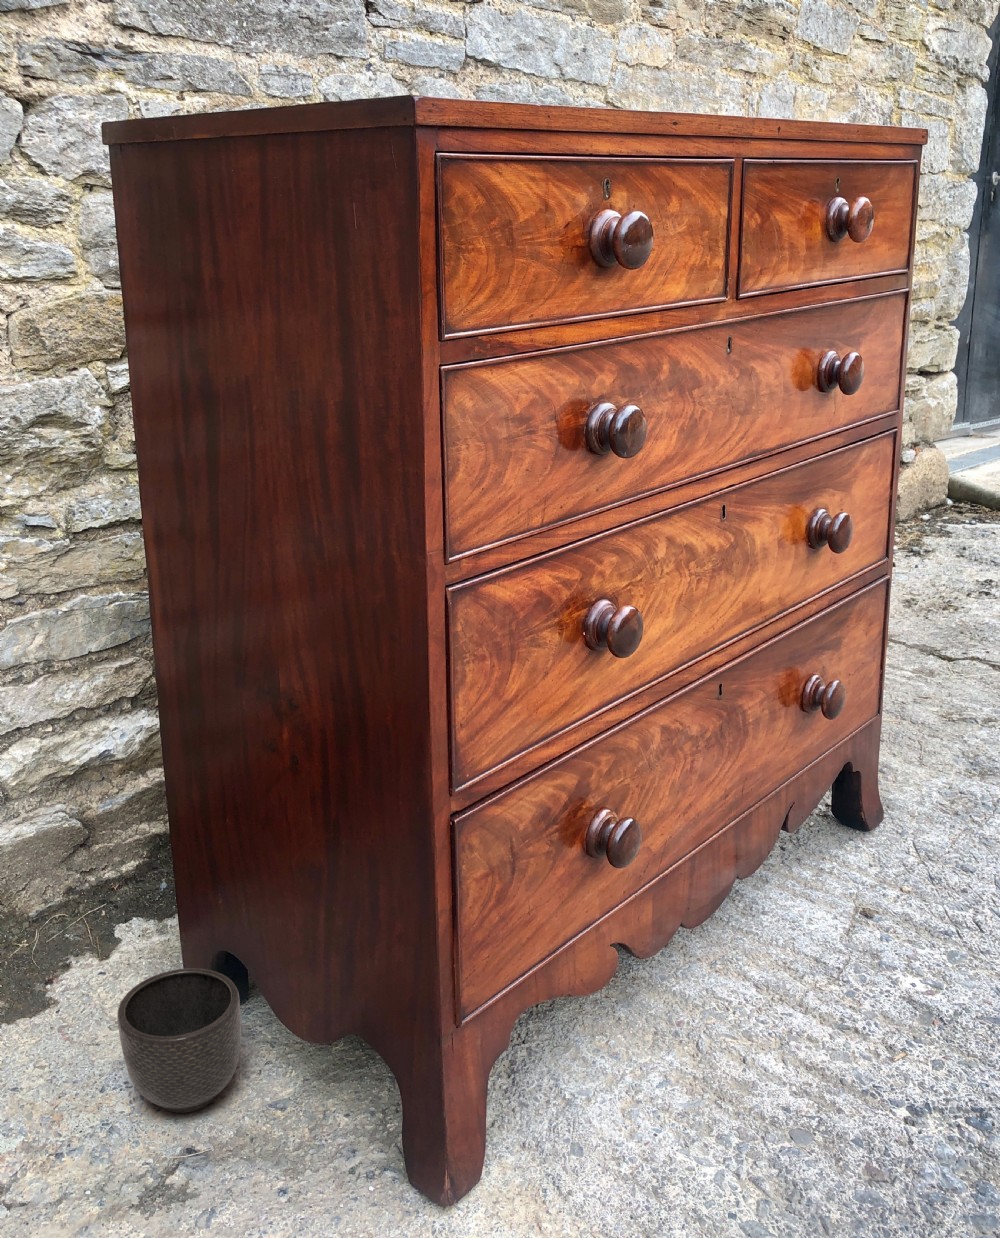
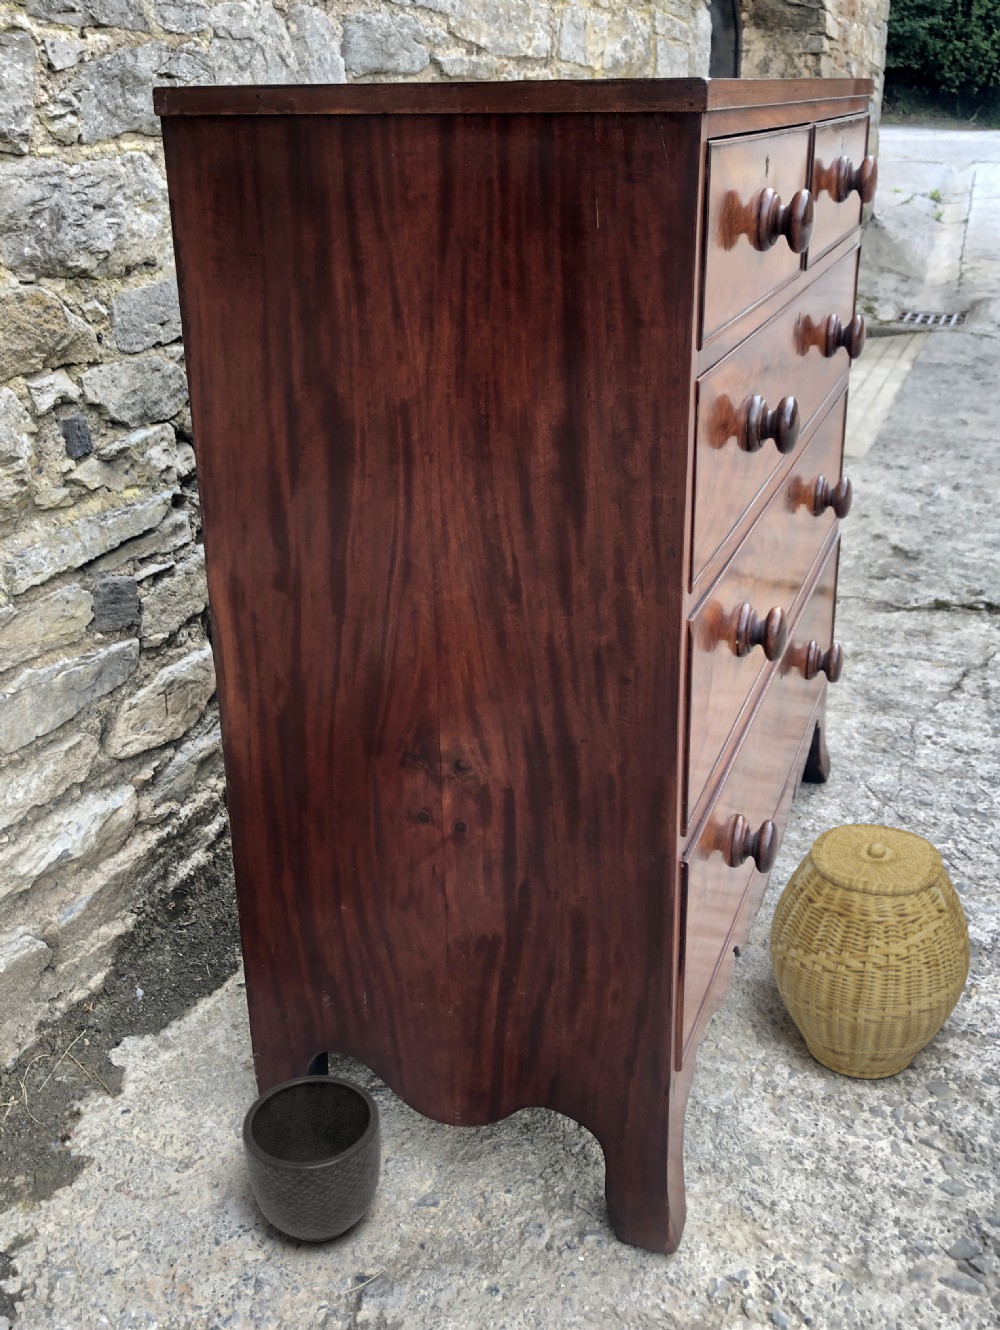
woven basket: none [658,853,854,1110] -> present [769,824,970,1079]

